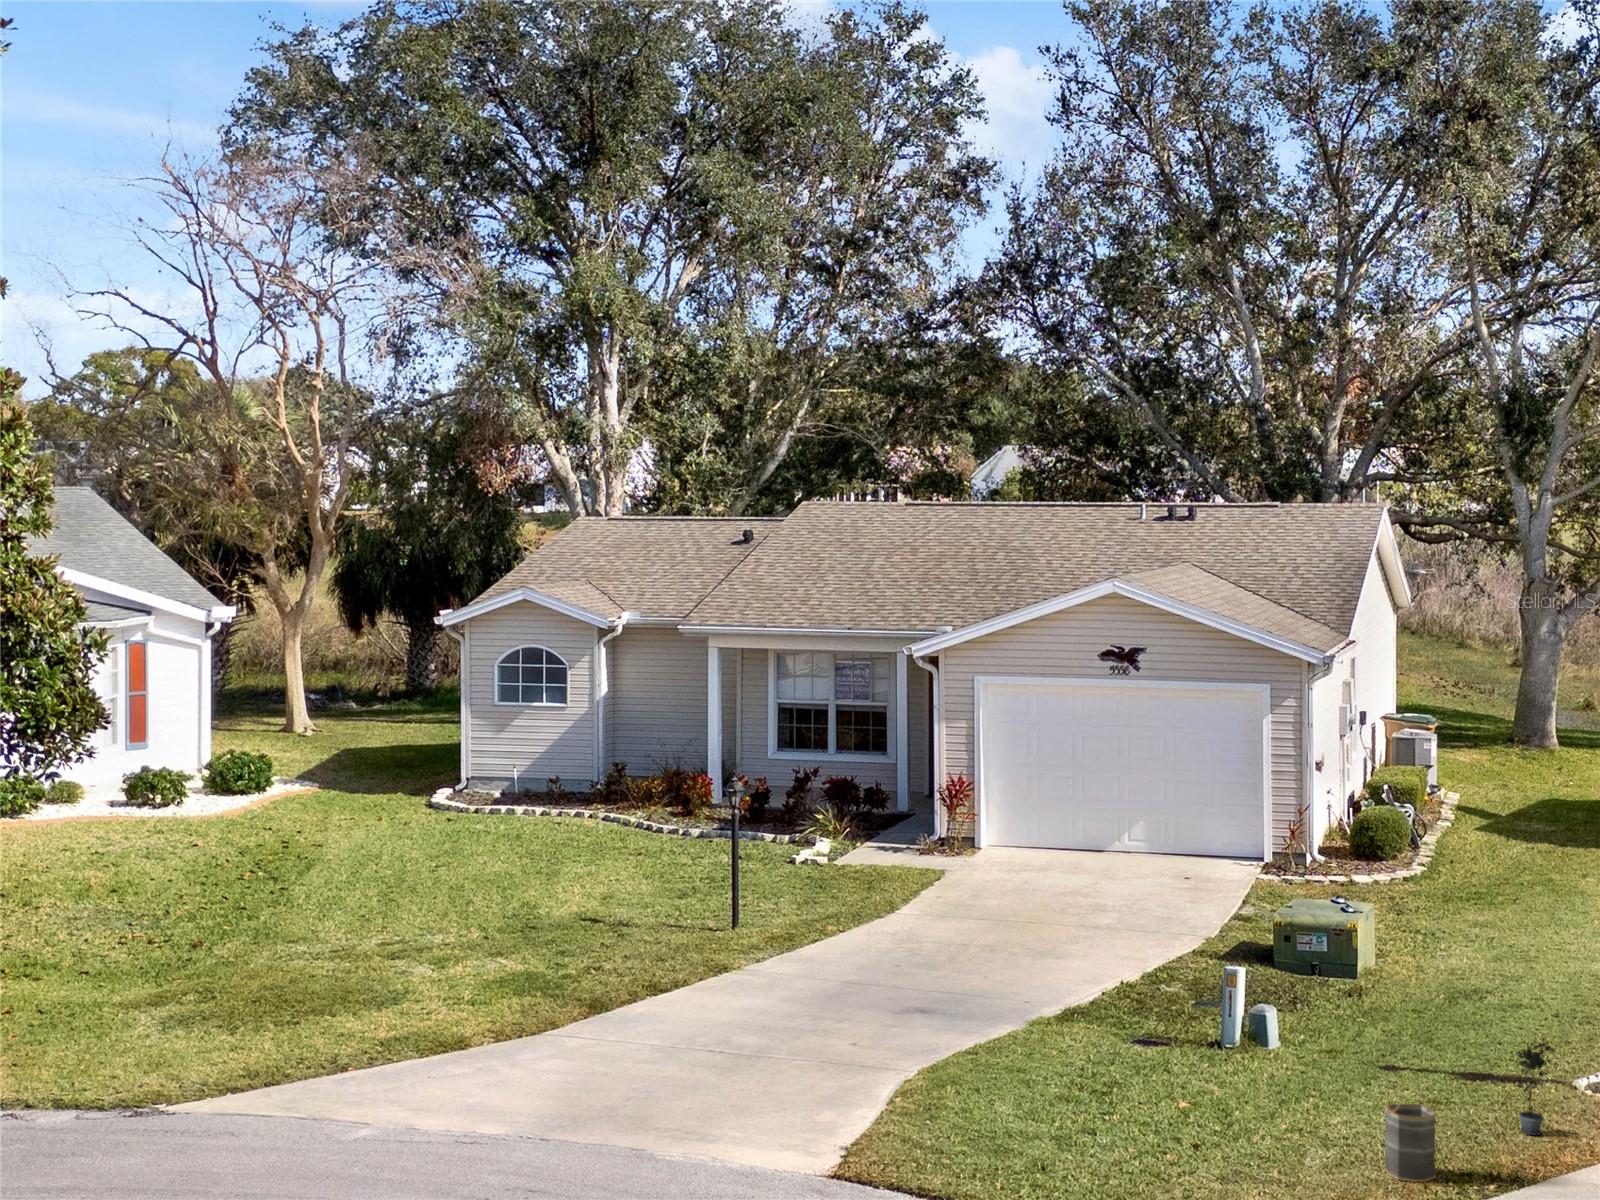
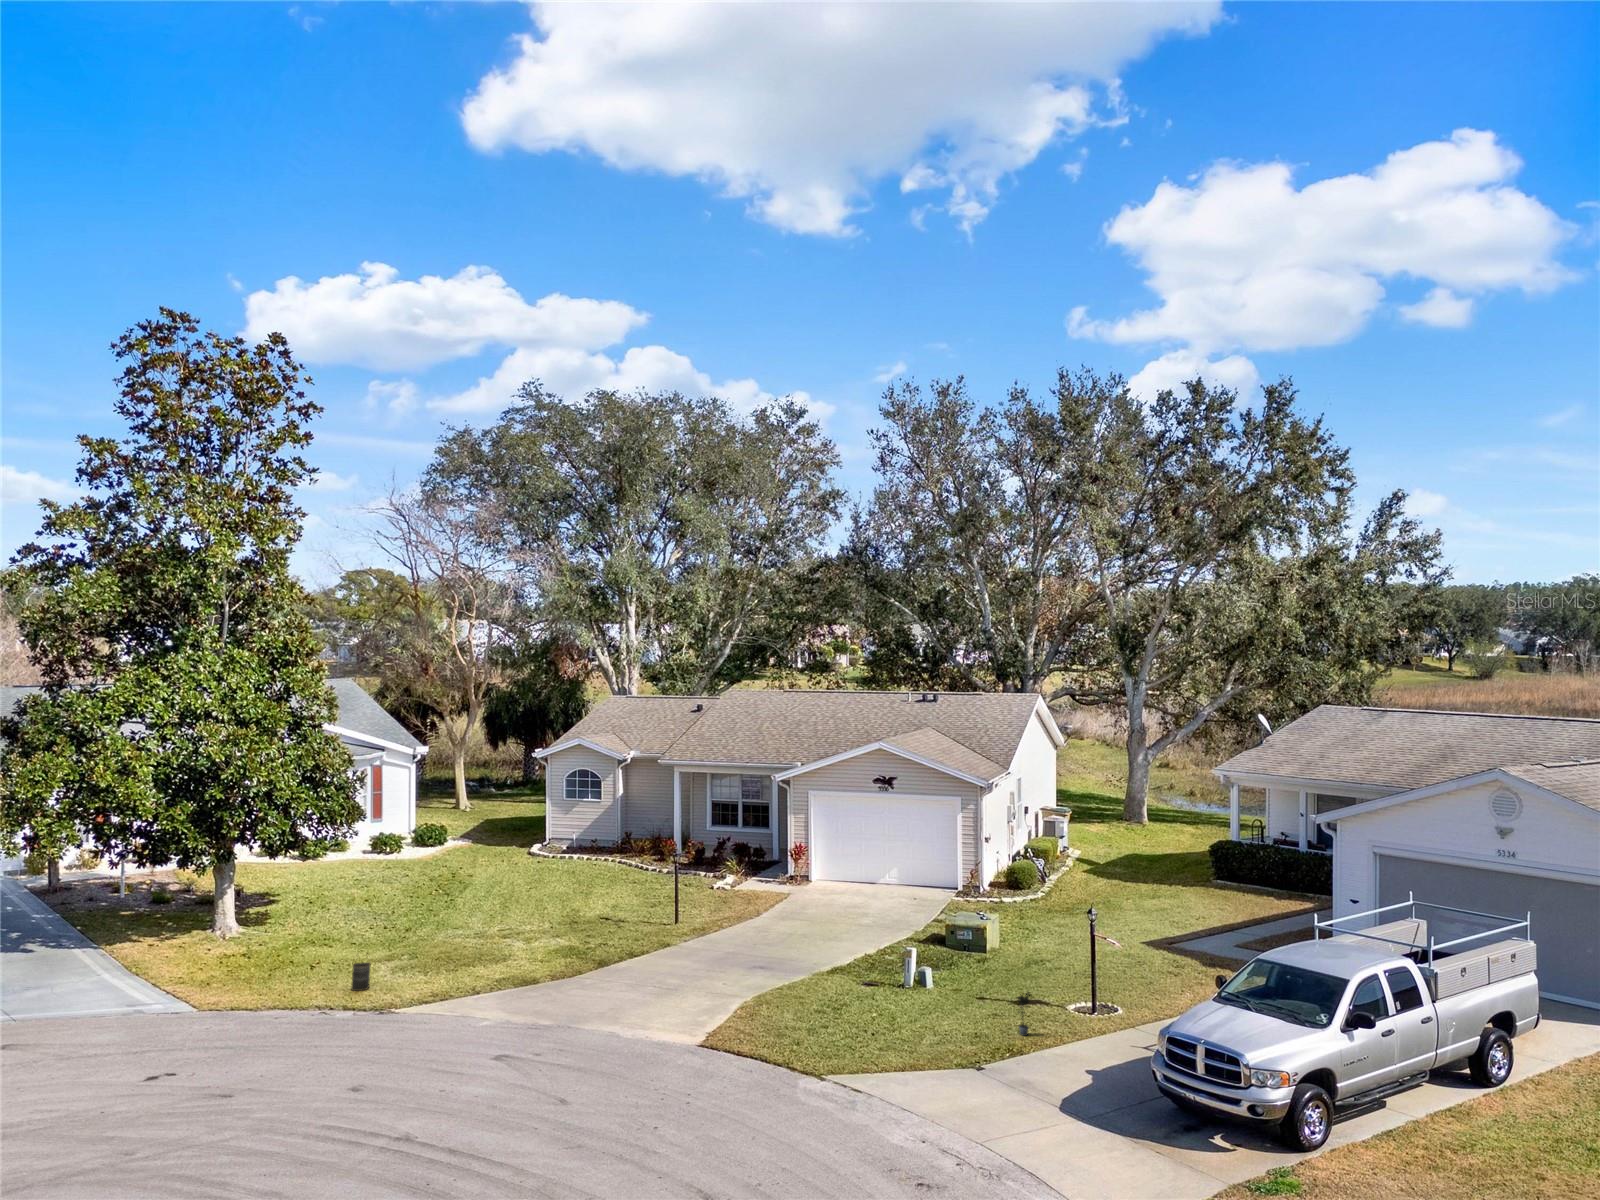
basket: present [1384,1084,1436,1182] -> present [352,953,371,991]

